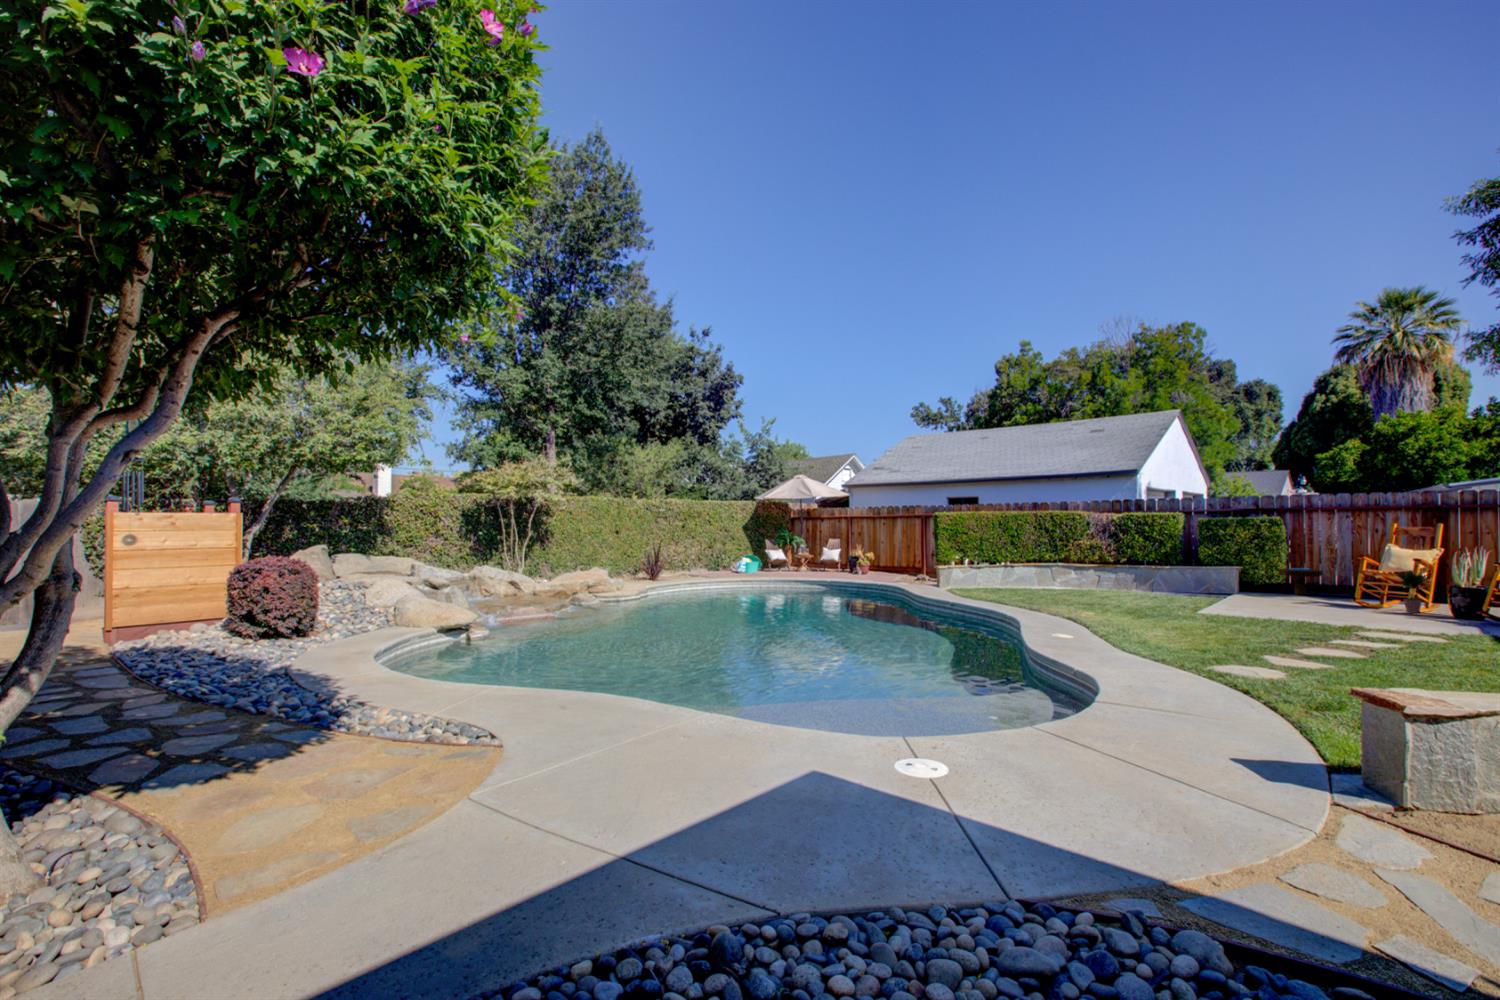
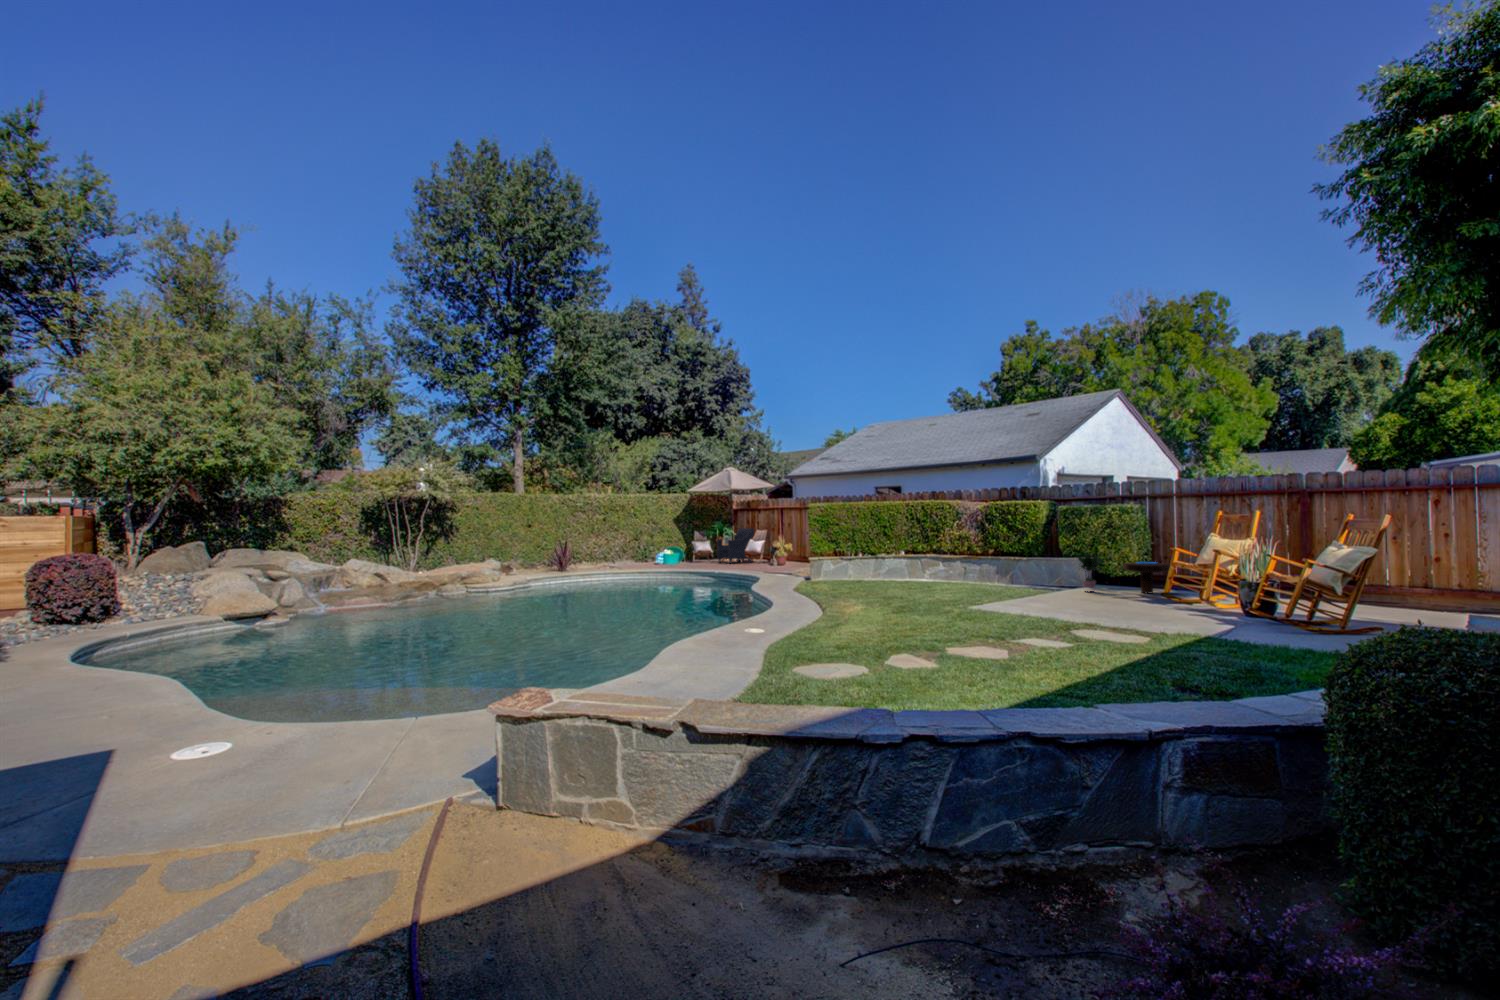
chair: none [797,536,836,571] -> present [717,528,754,564]
potted plant: present [1396,571,1431,613] -> present [1078,554,1104,592]

